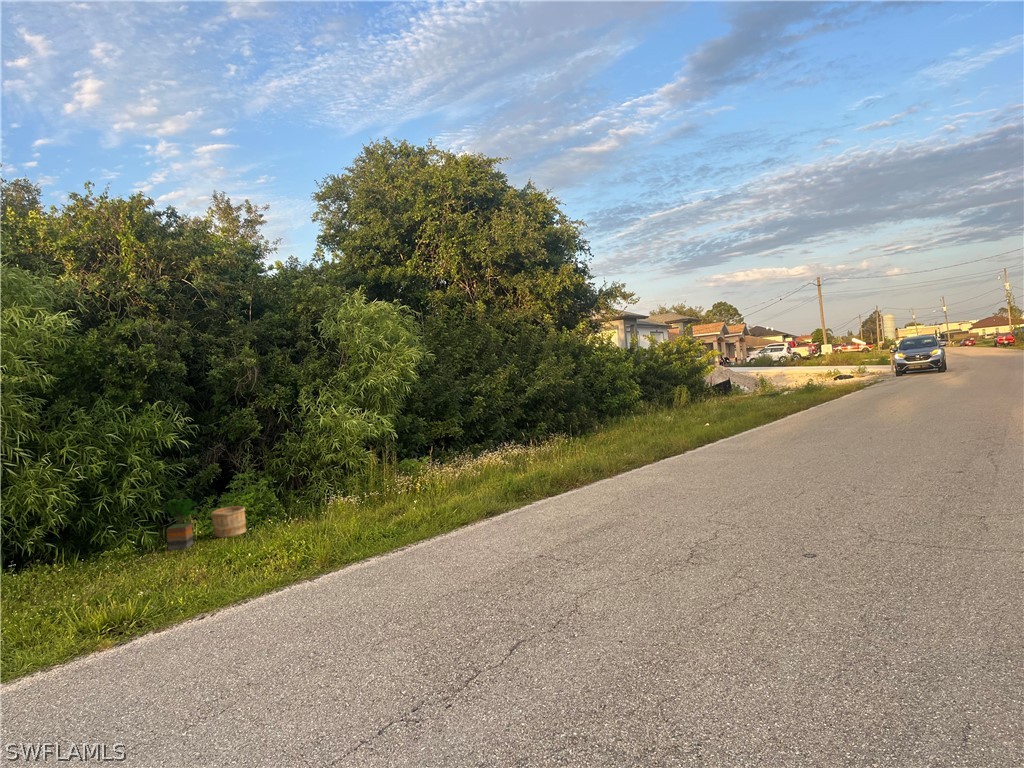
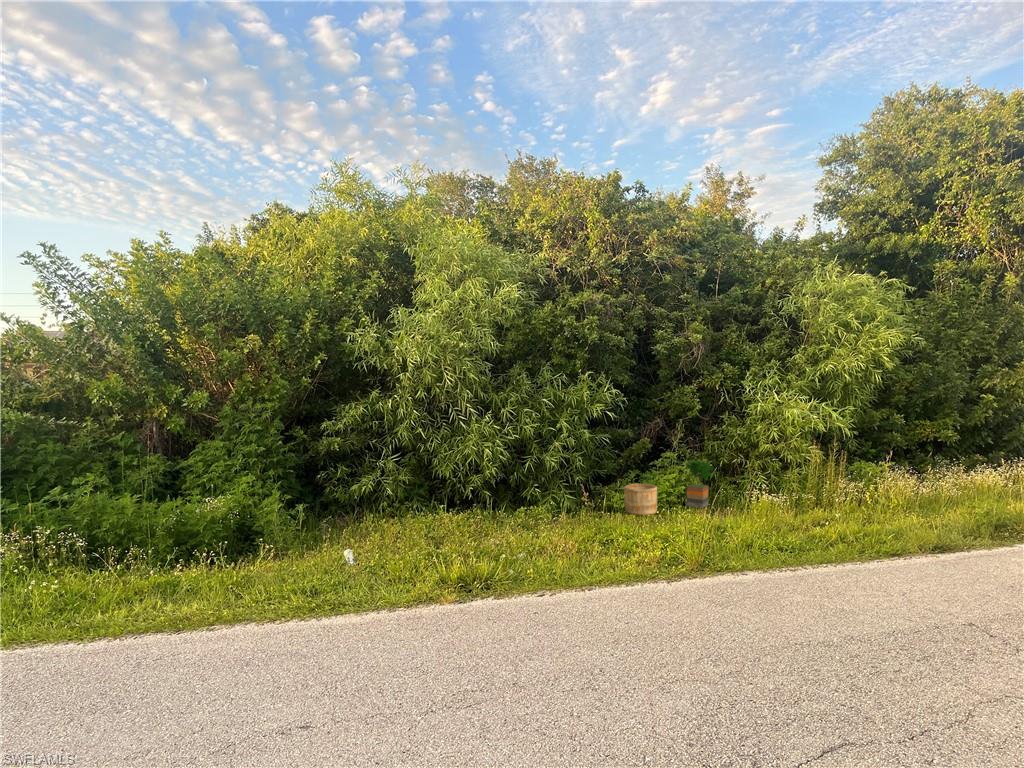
potted tree: present [163,499,196,550] -> present [686,461,714,507]

